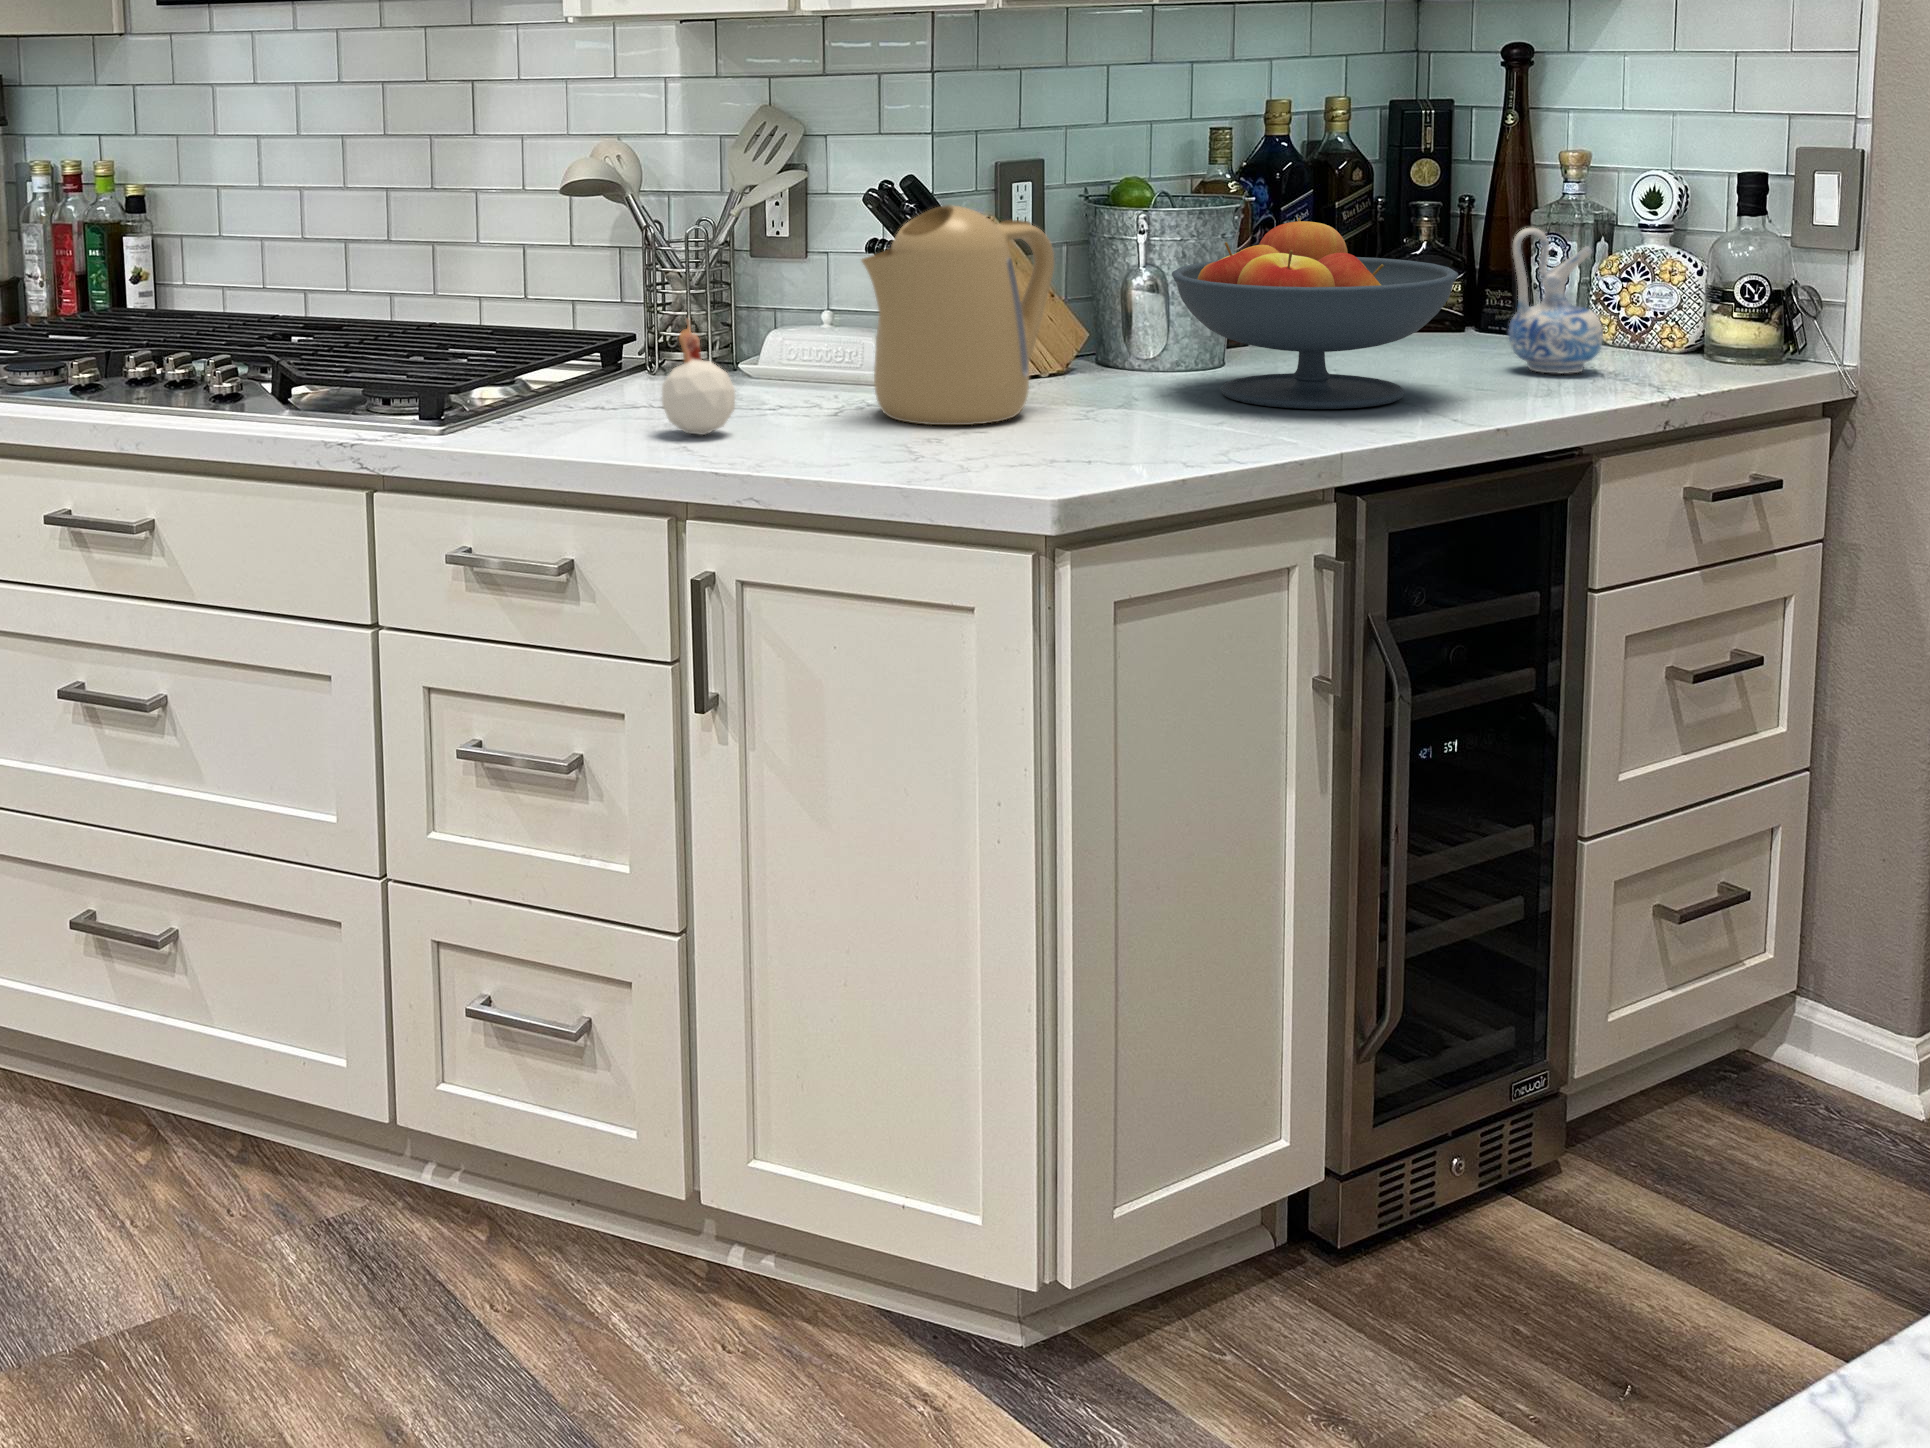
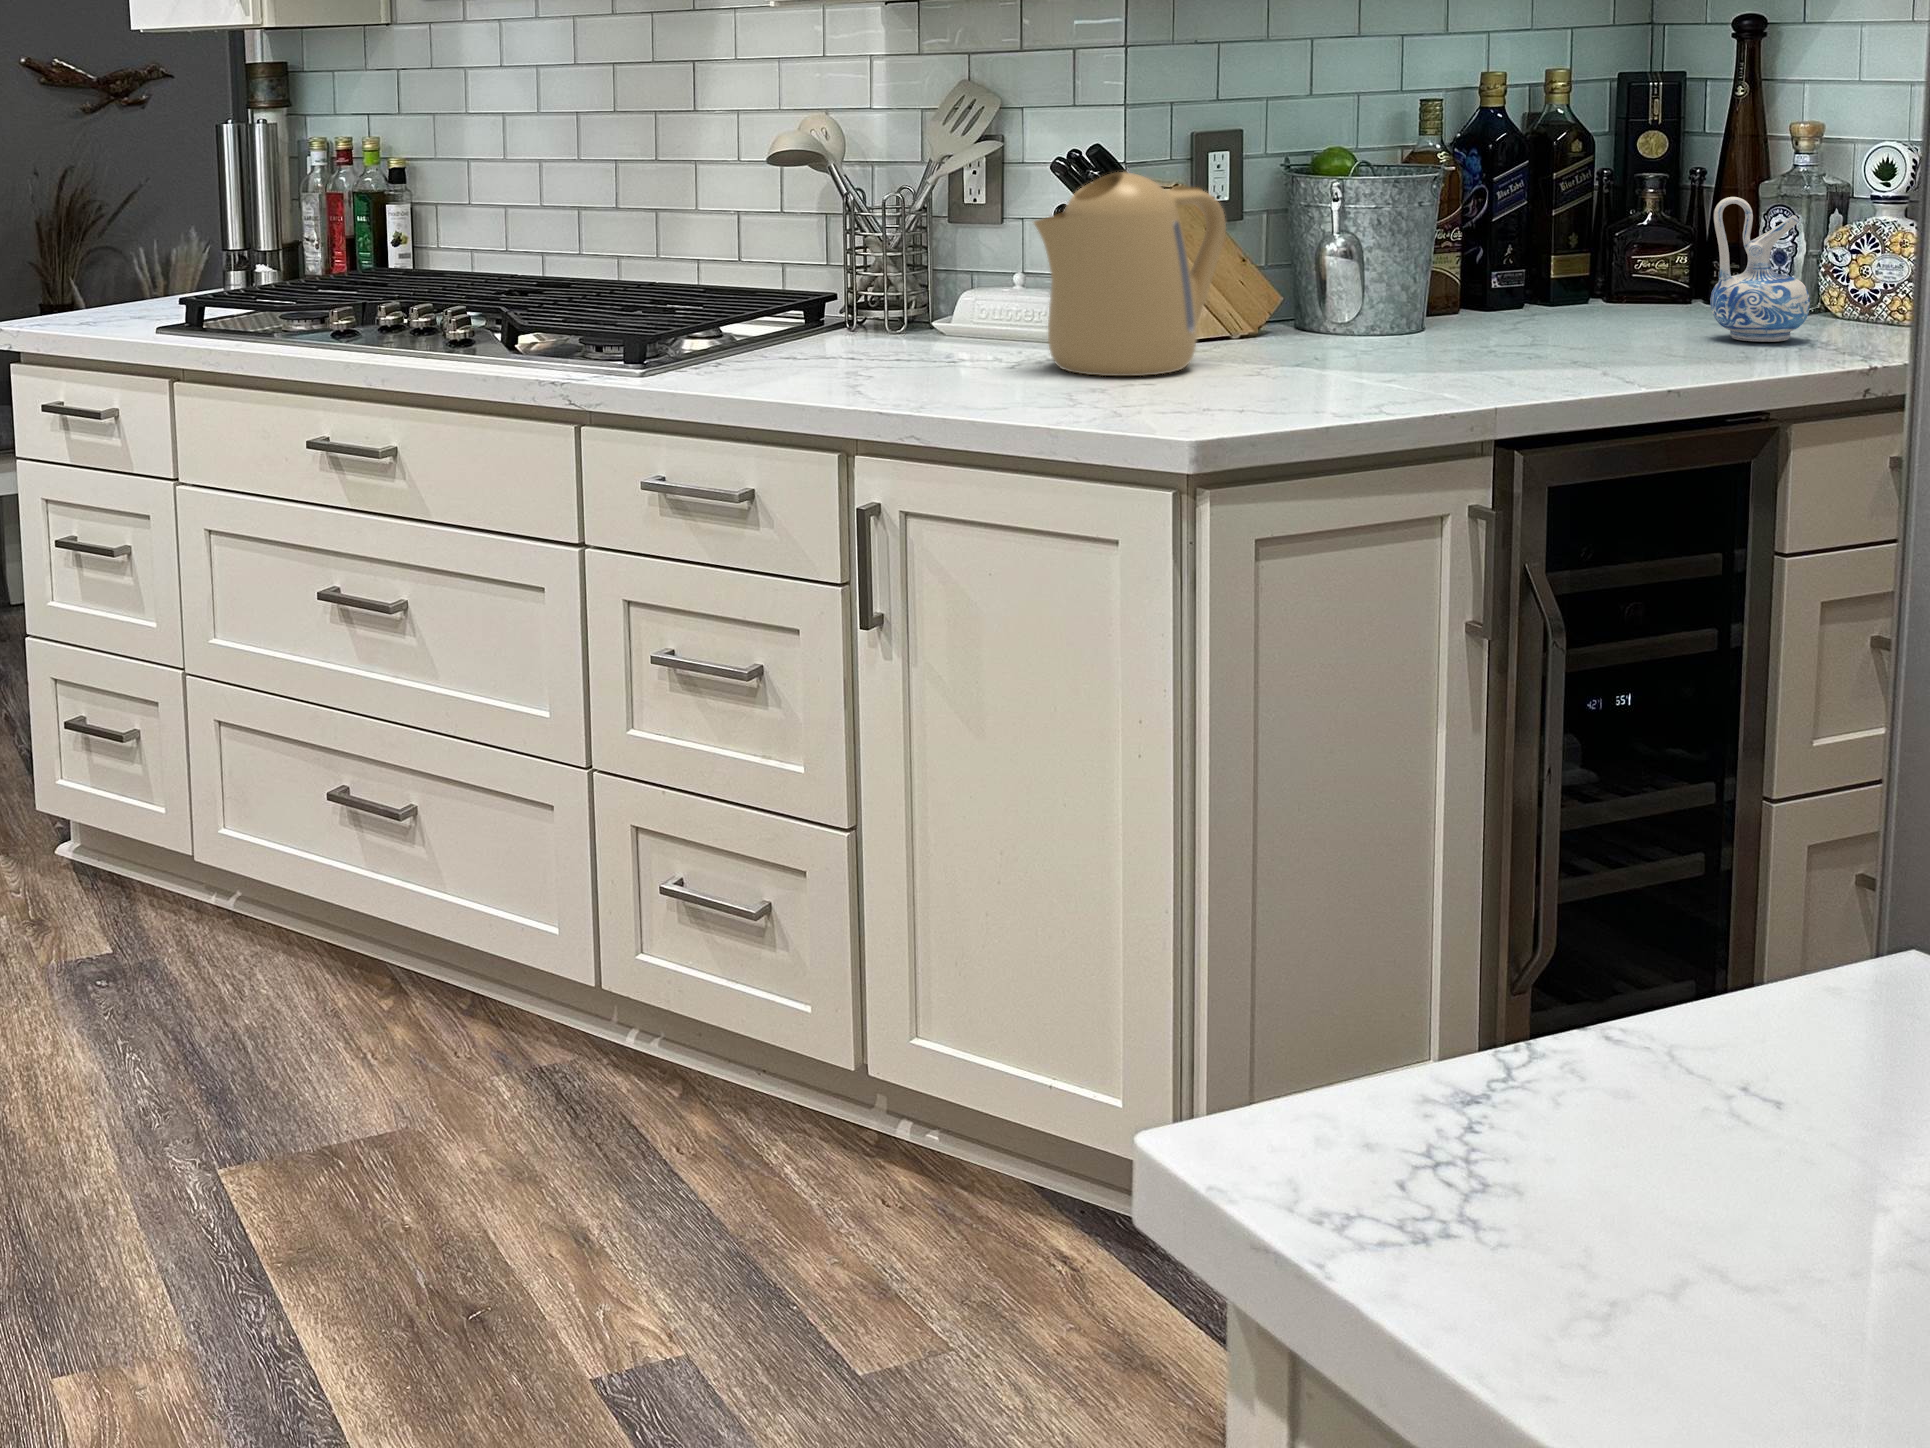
fruit bowl: present [1172,218,1458,409] -> none [1349,186,1638,369]
candle: present [662,318,735,435] -> none [843,261,910,380]

